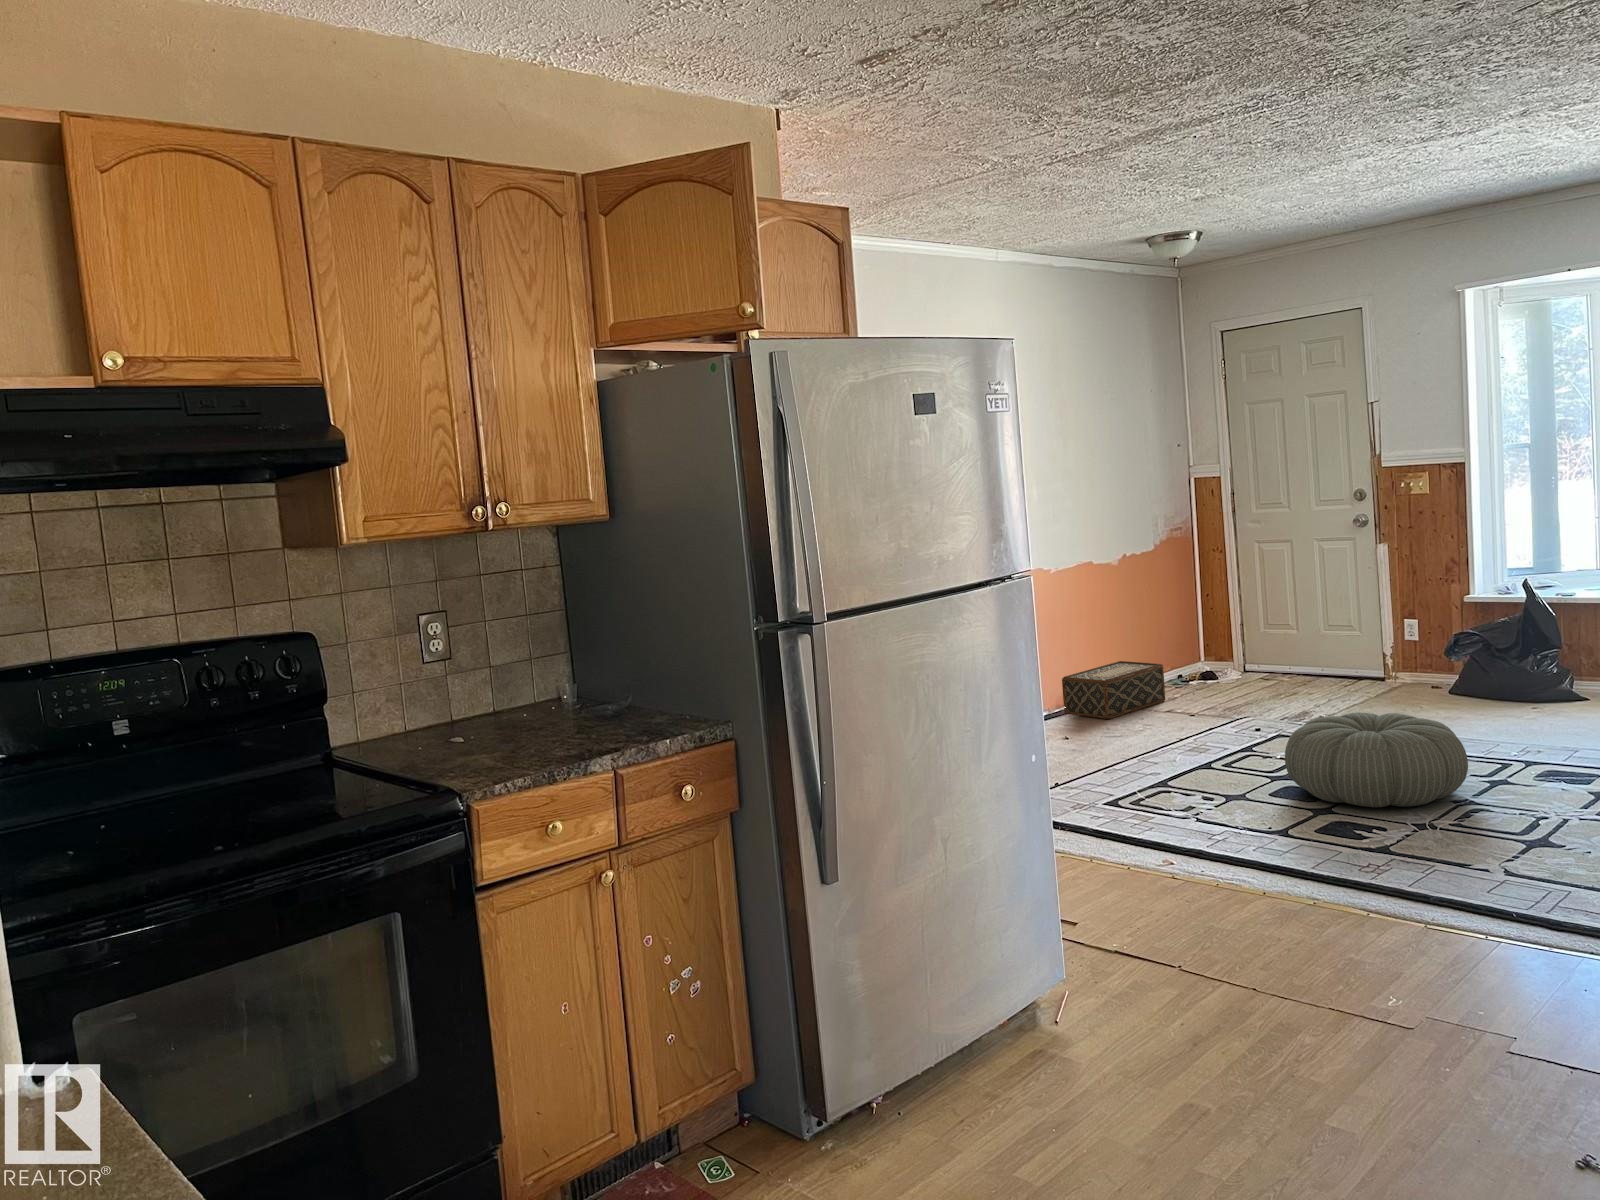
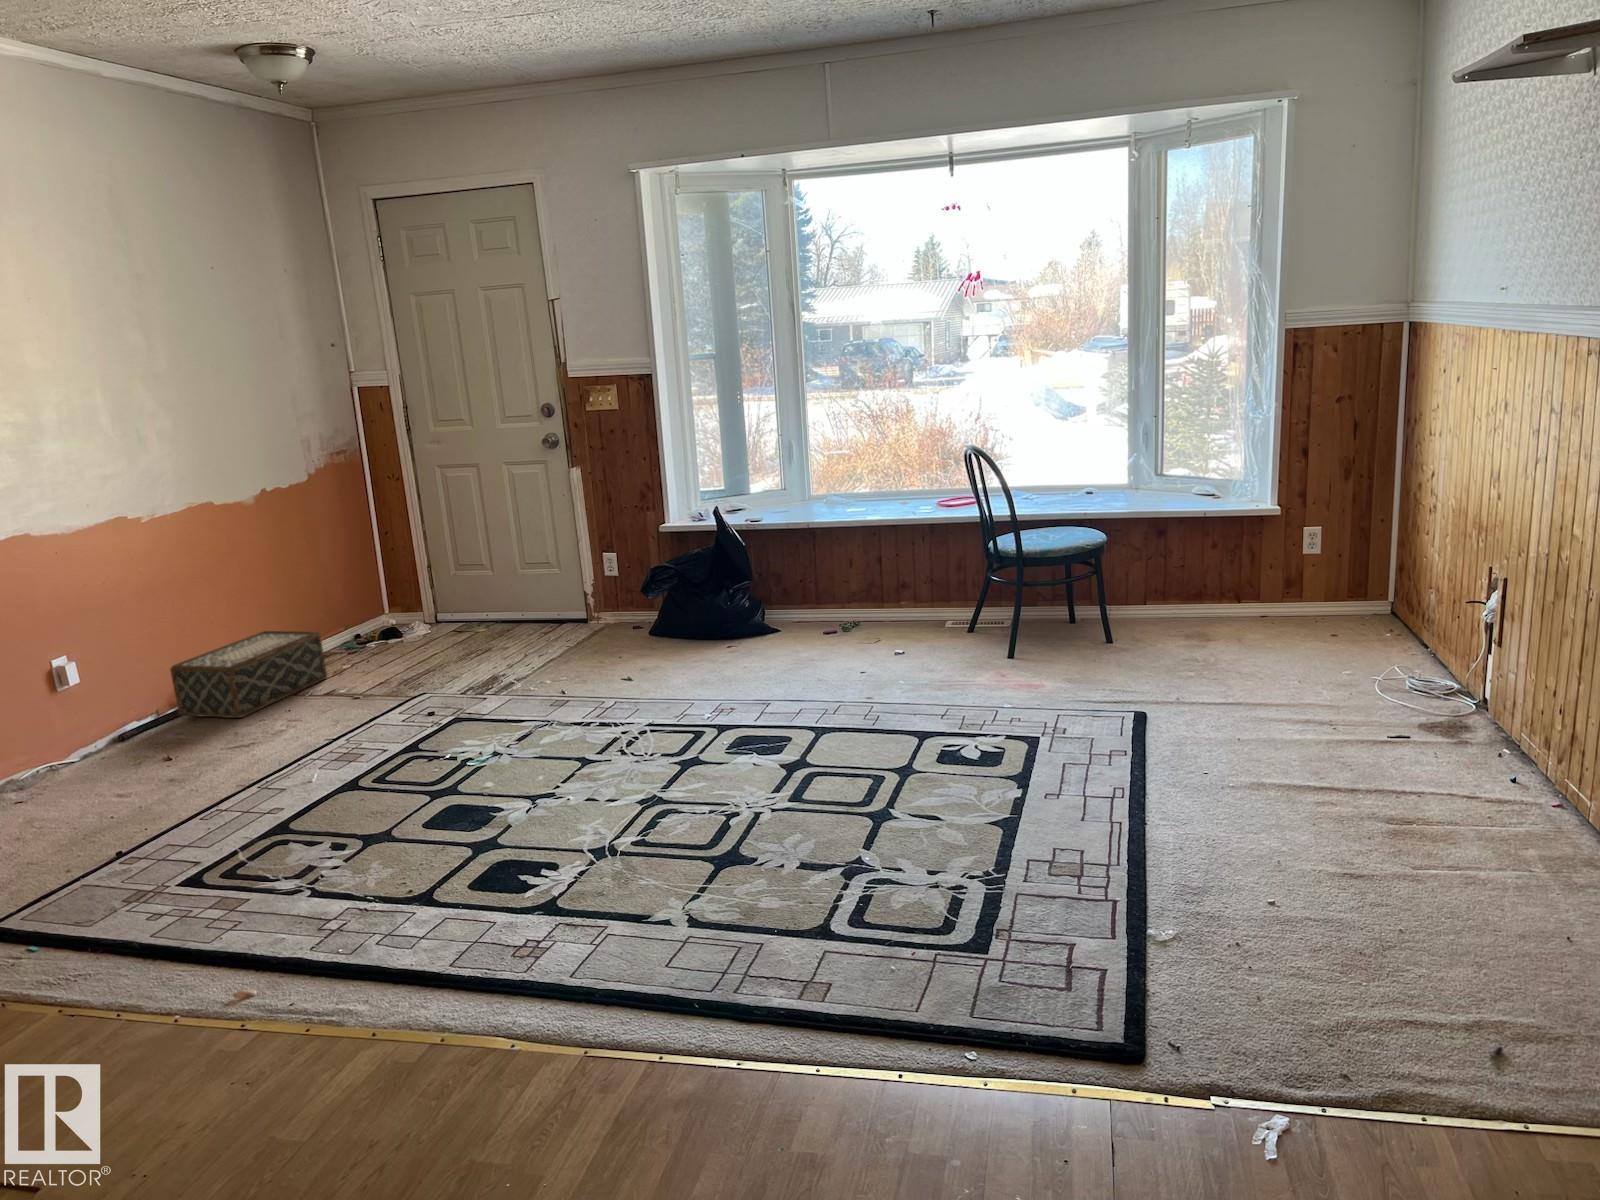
pouf: present [1285,712,1468,808] -> none [441,693,655,829]

